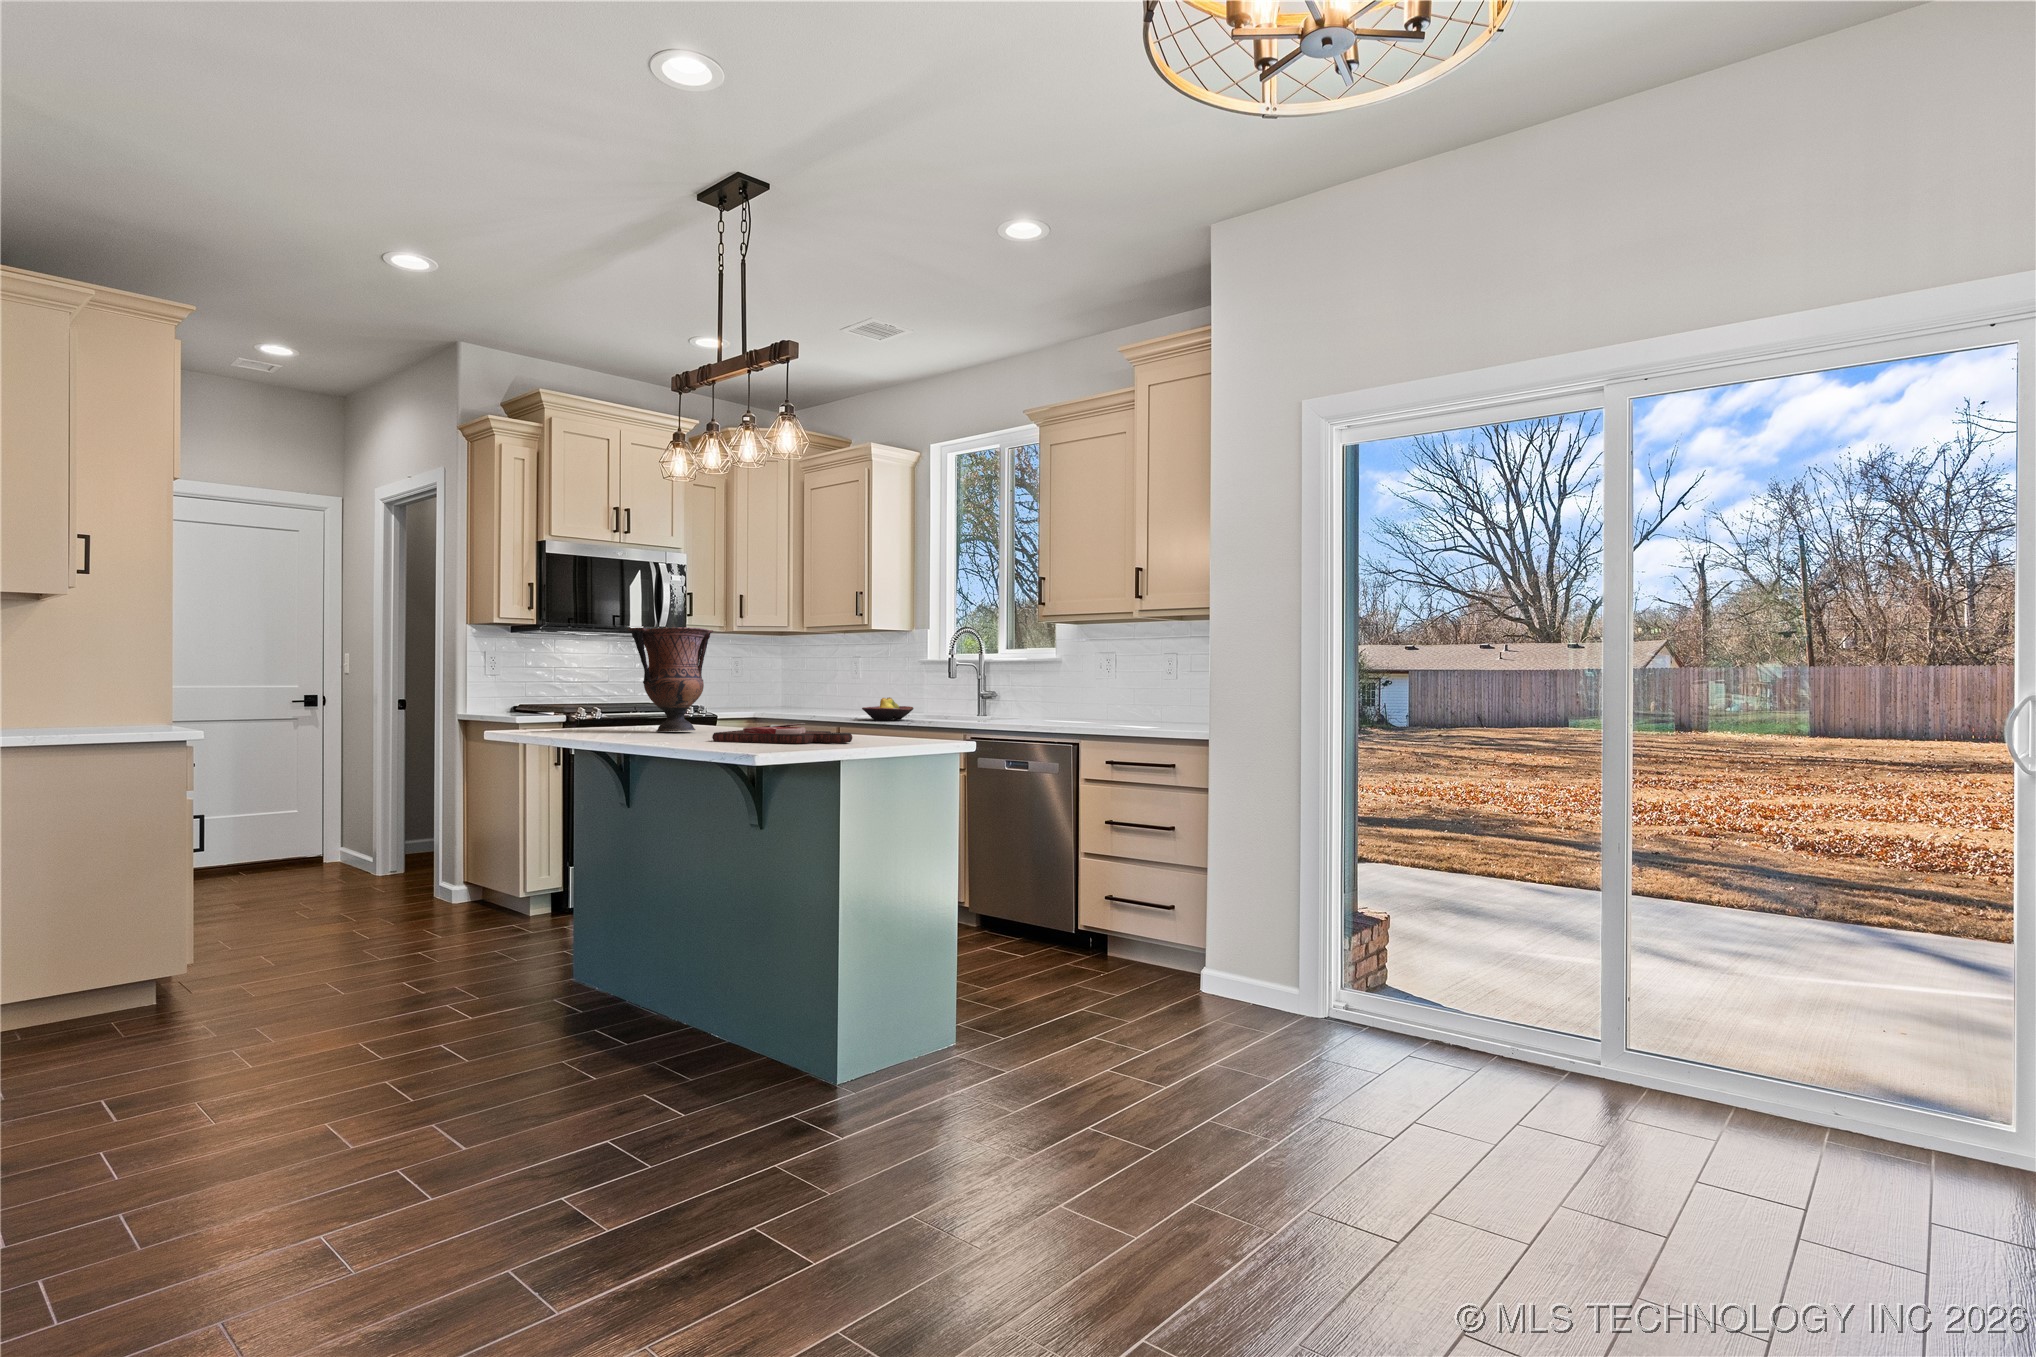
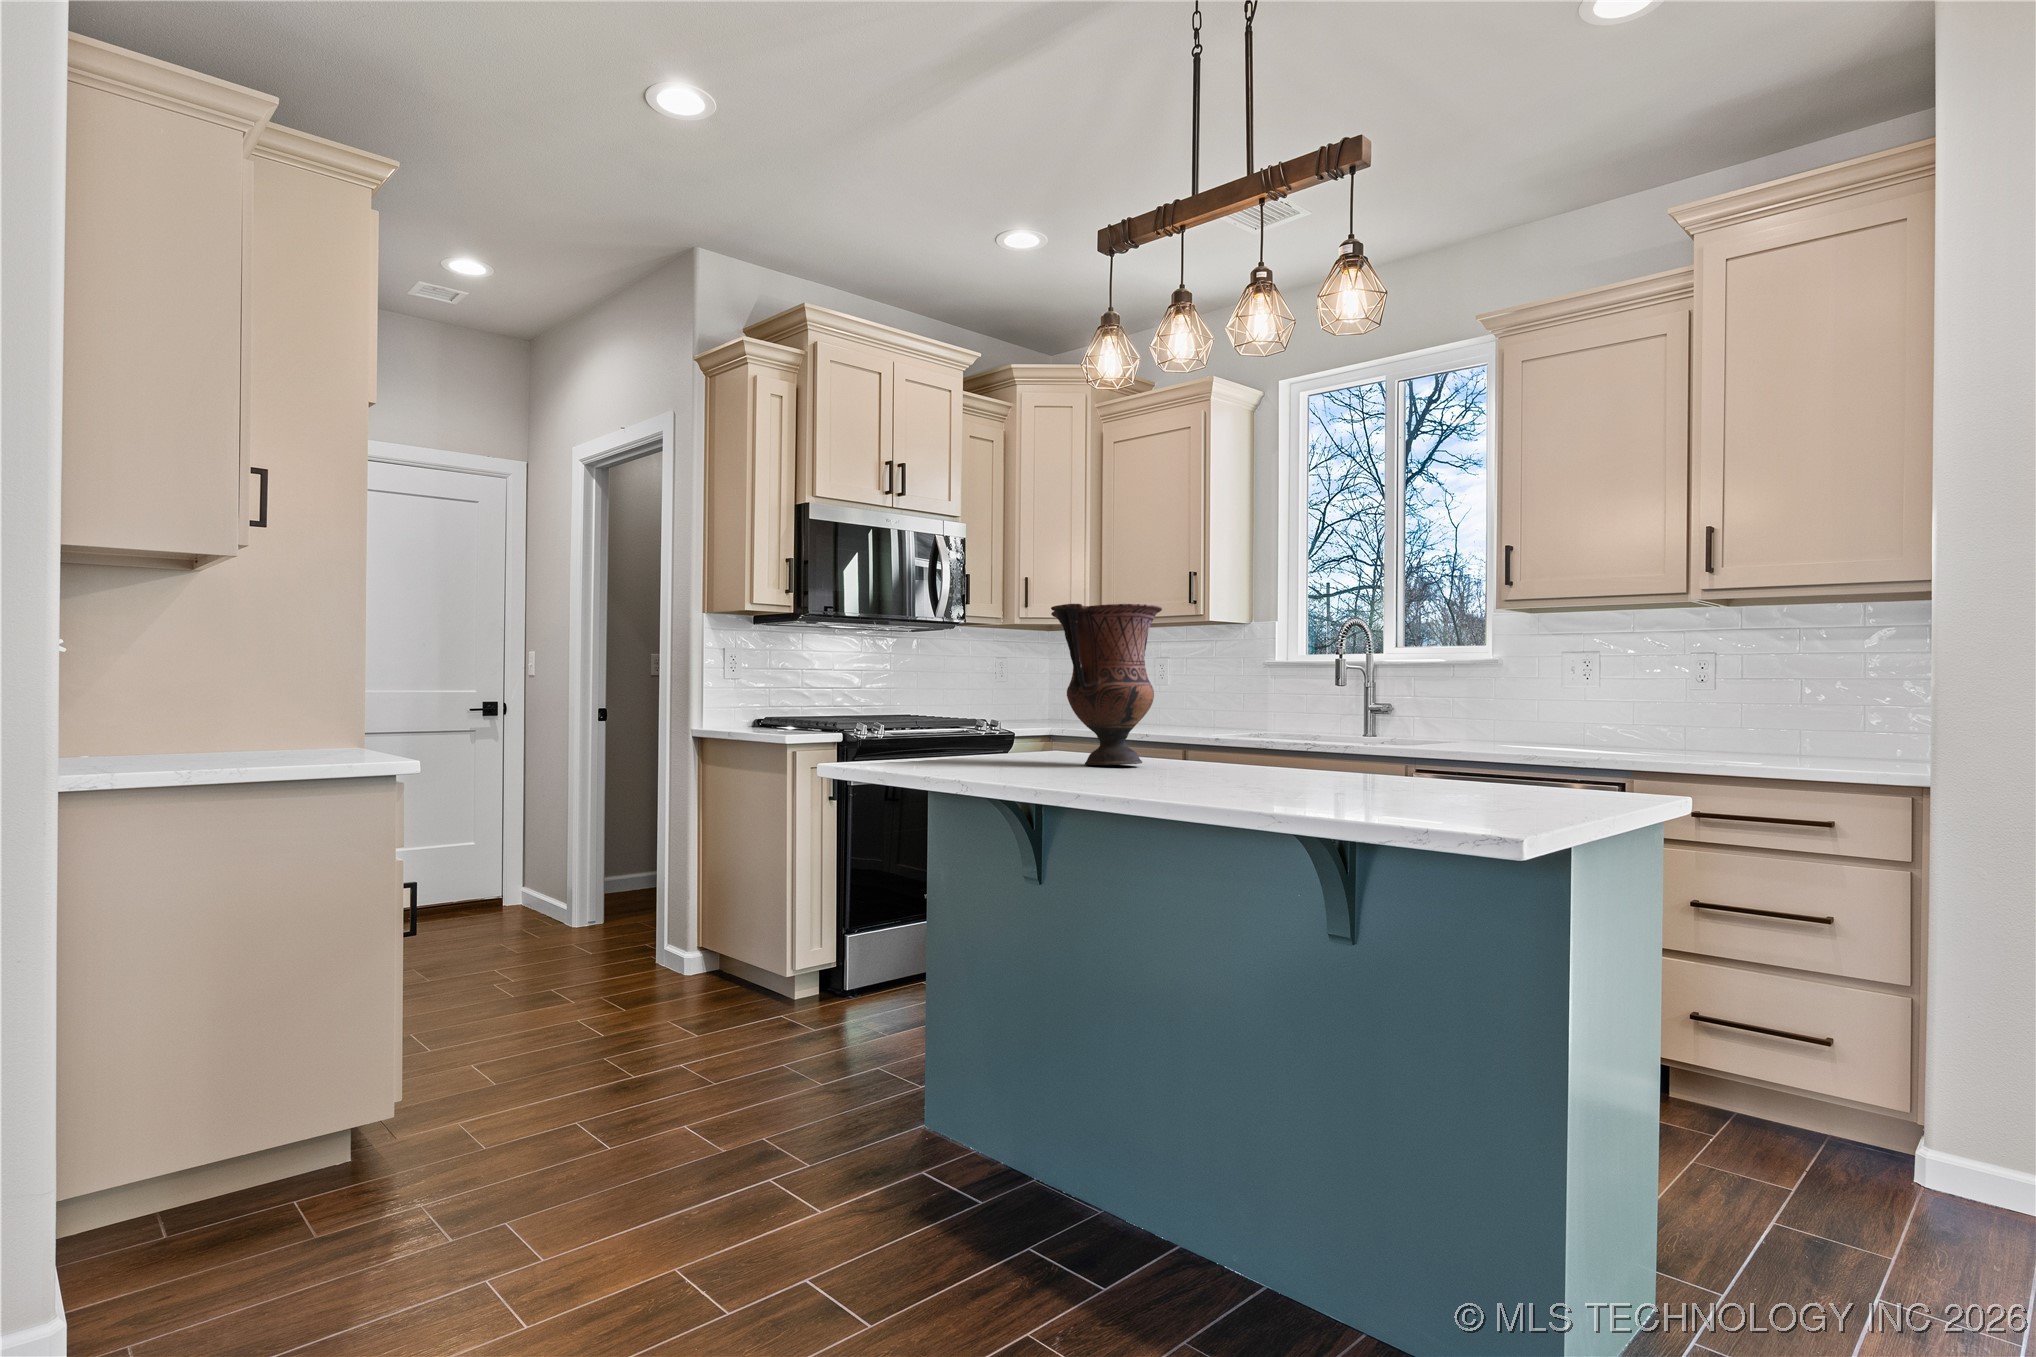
fruit bowl: present [862,697,914,721] -> none [1229,712,1297,744]
cutting board: present [712,723,852,744] -> none [1260,759,1502,795]

